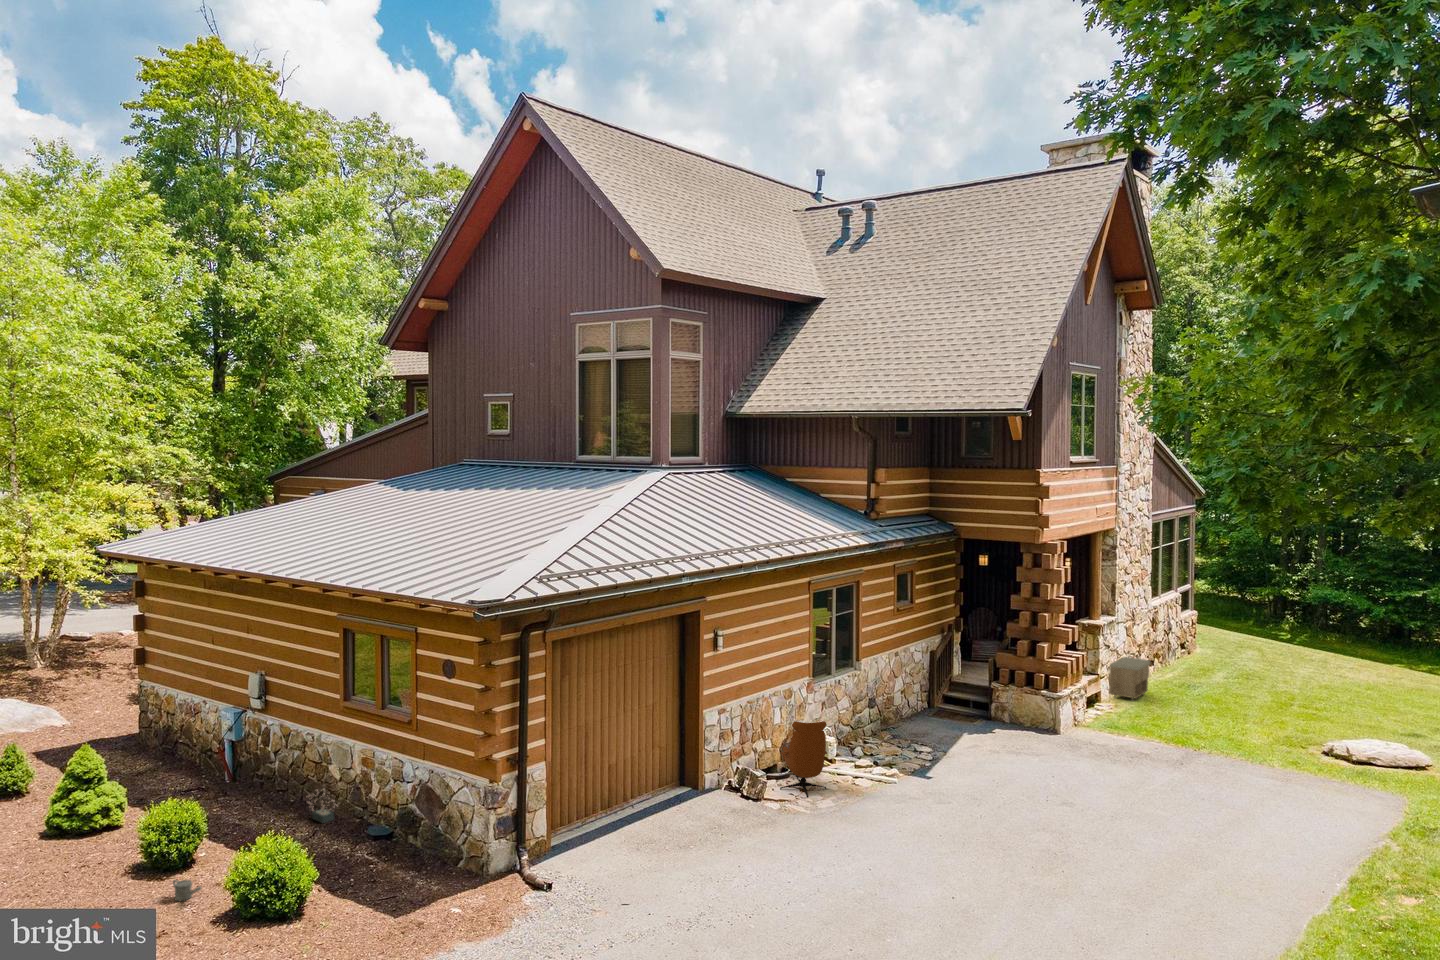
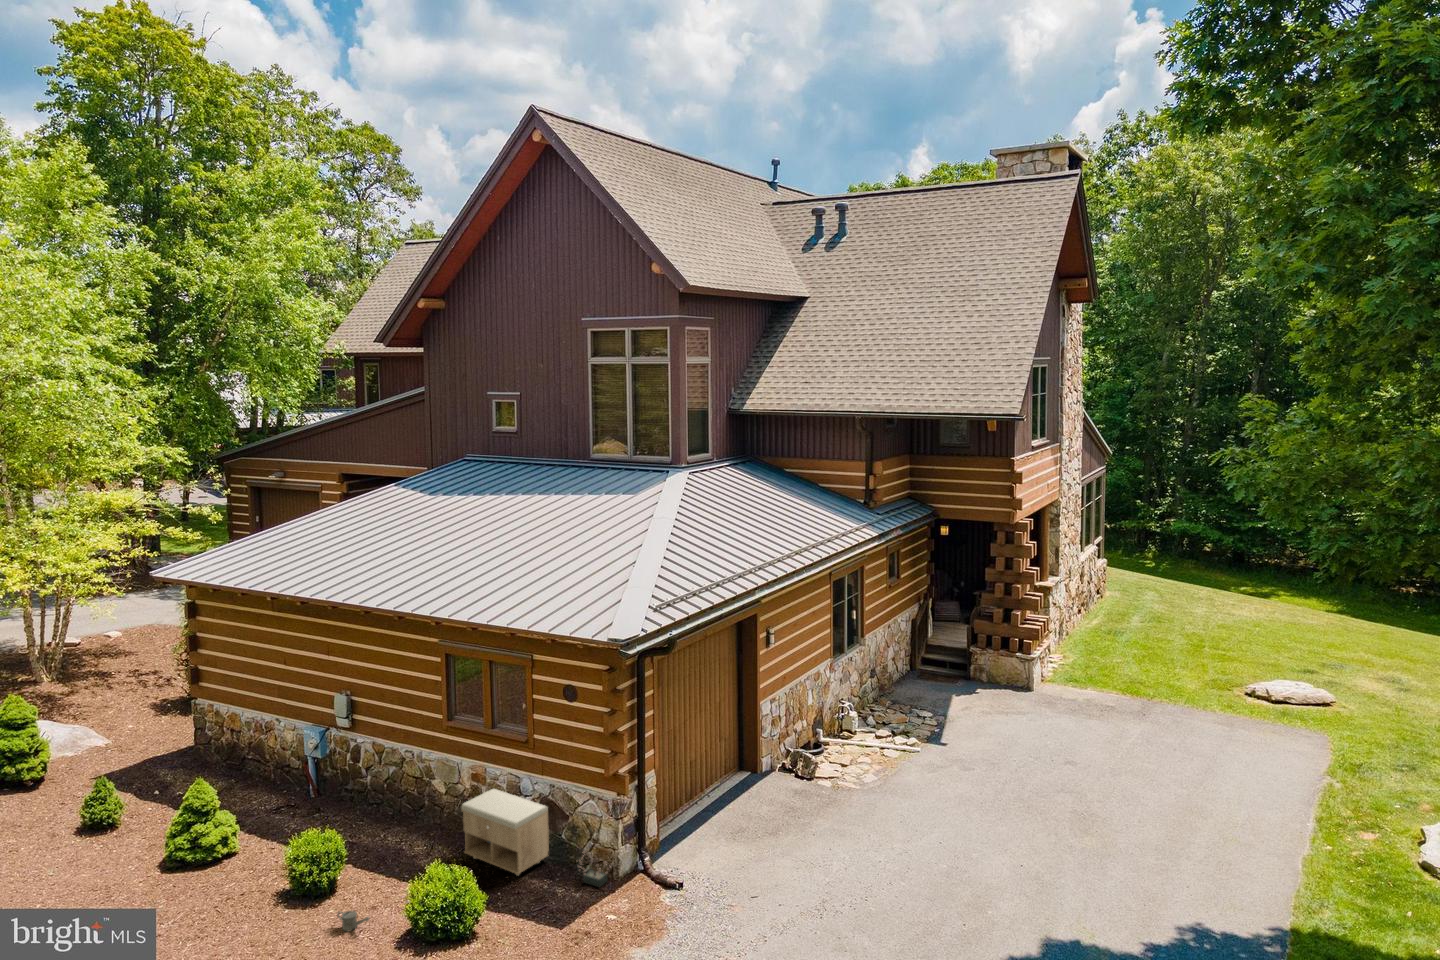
storage bench: present [1109,657,1151,700] -> present [461,789,549,875]
lounge chair: present [780,721,827,797] -> none [817,704,868,769]
decorative plant: present [308,789,337,823] -> present [579,851,607,887]

